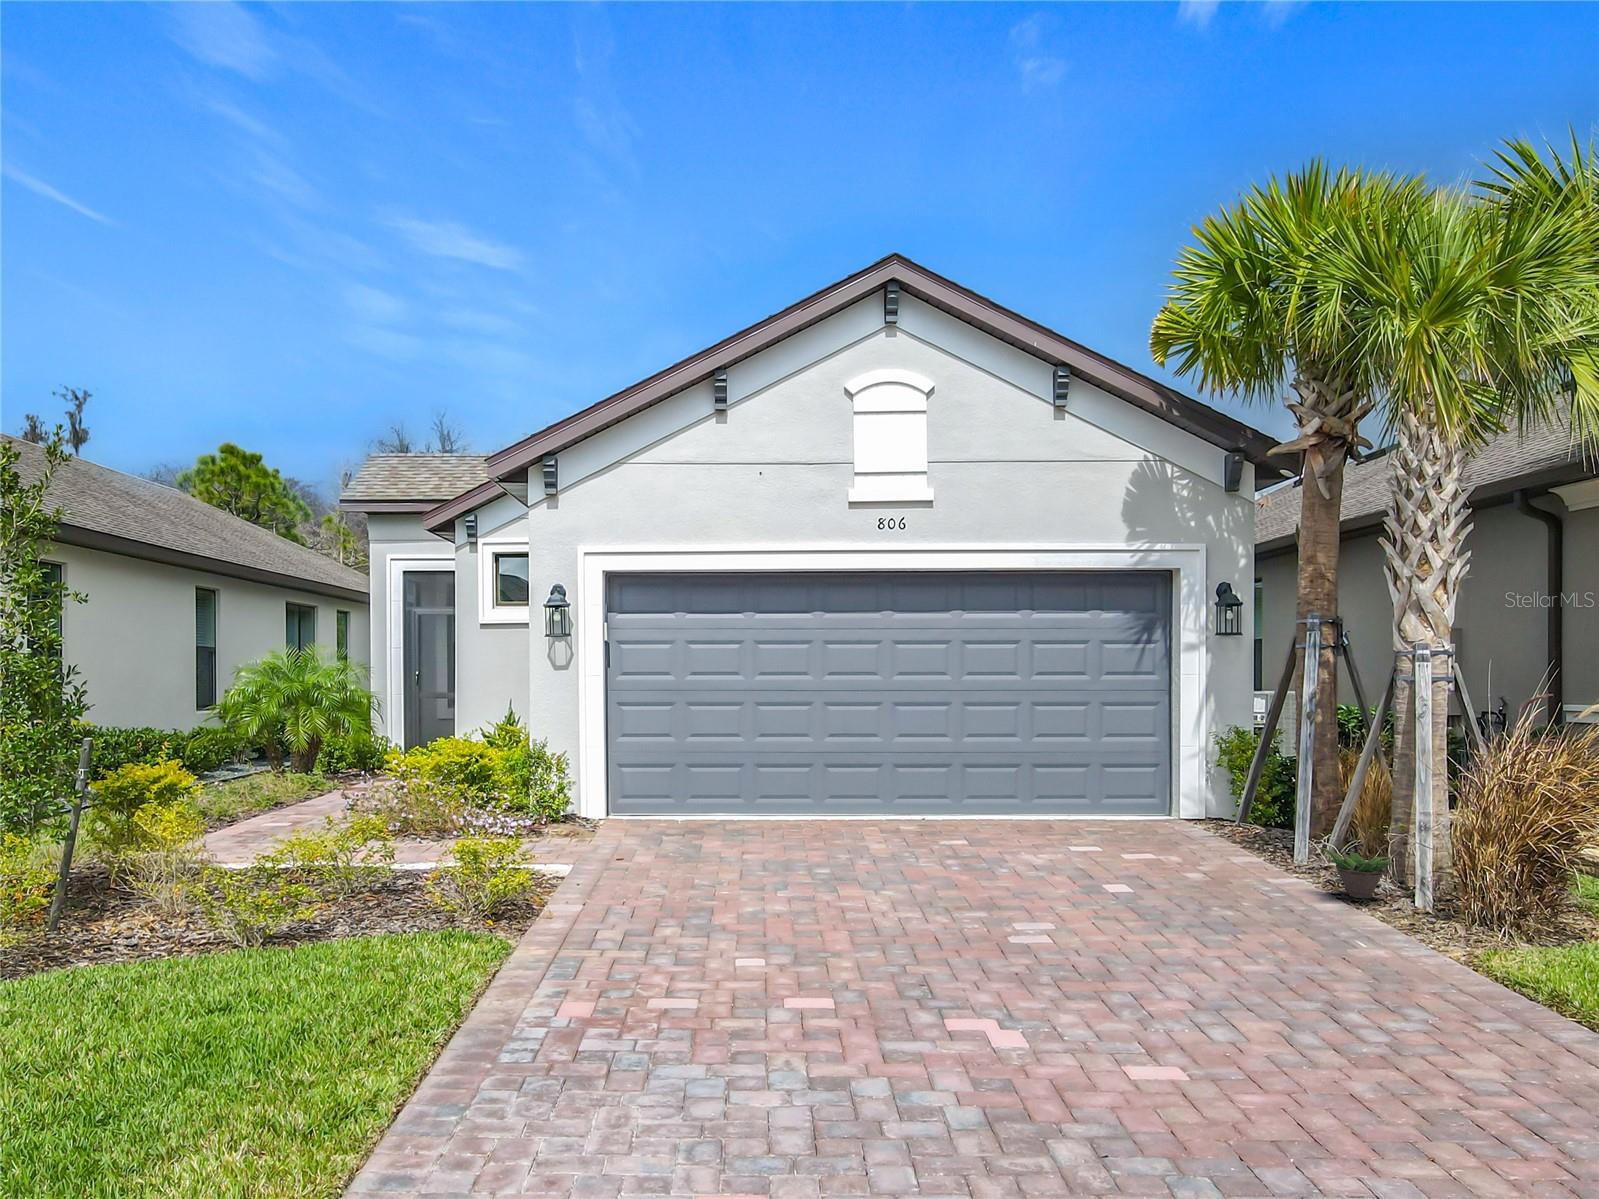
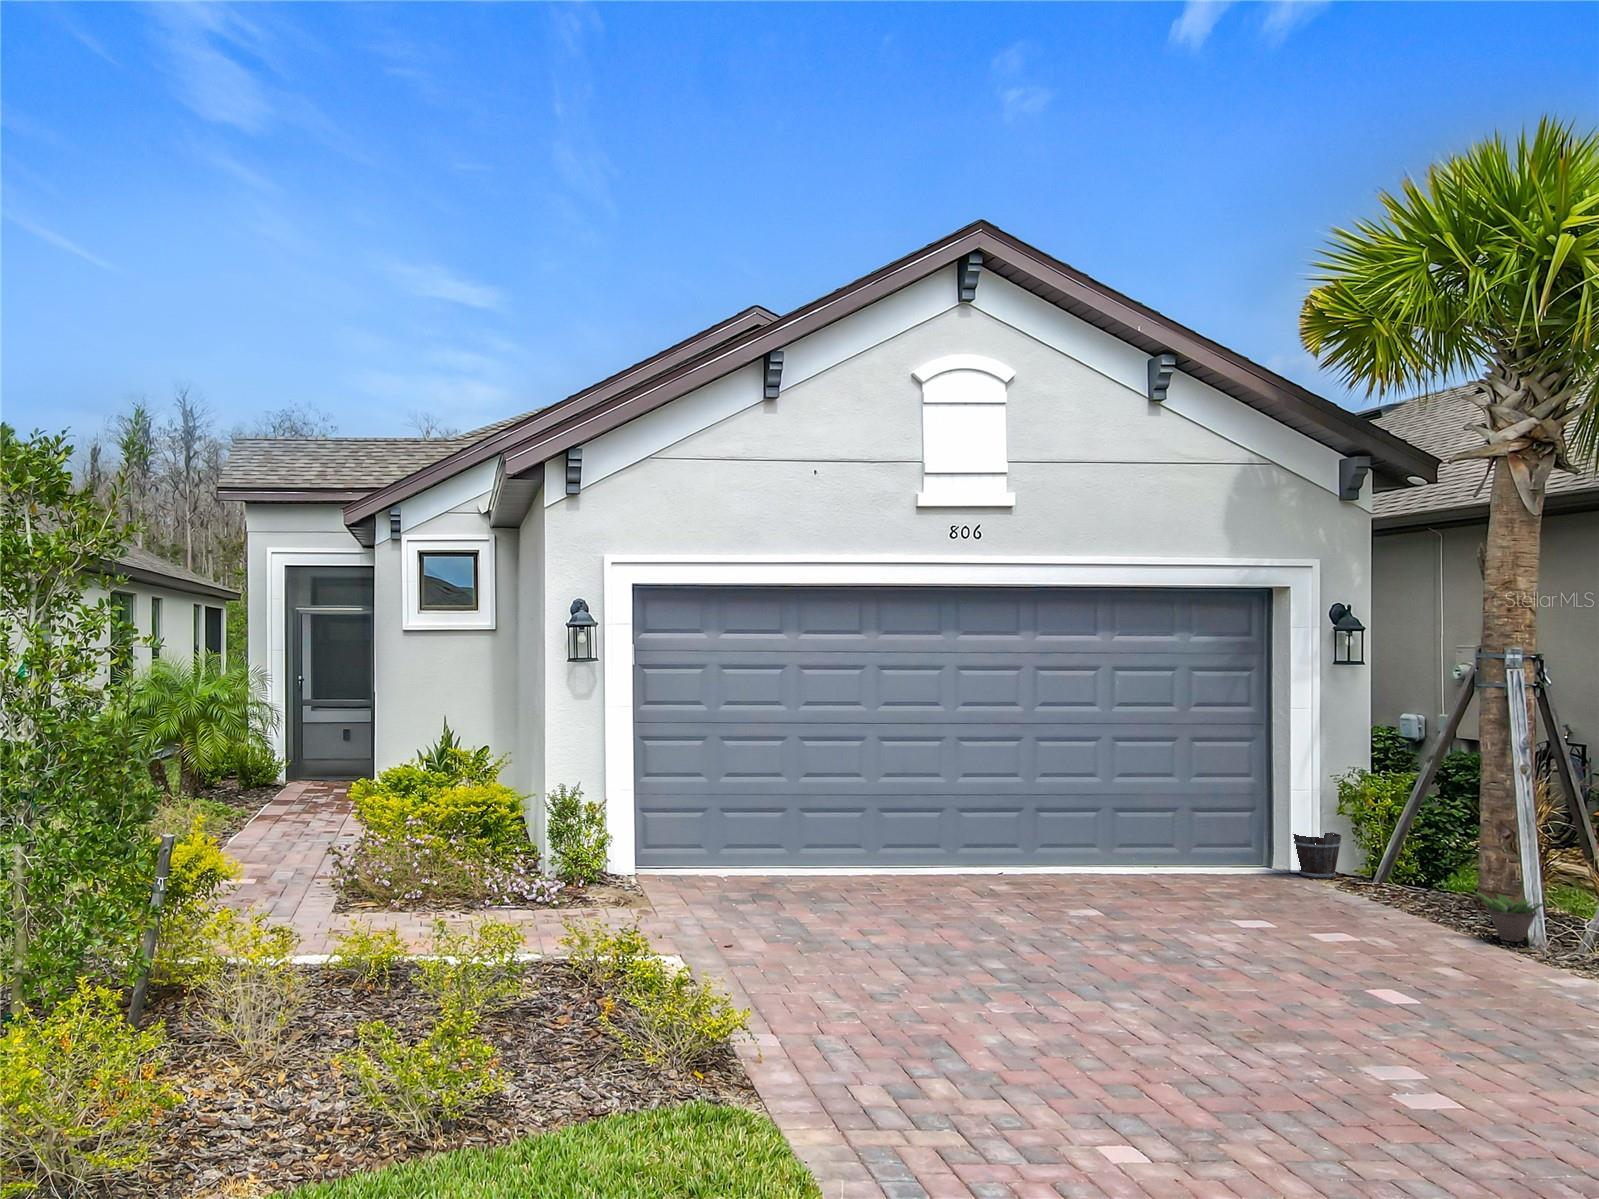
bucket: none [1191,784,1235,833] -> present [1293,832,1341,879]

